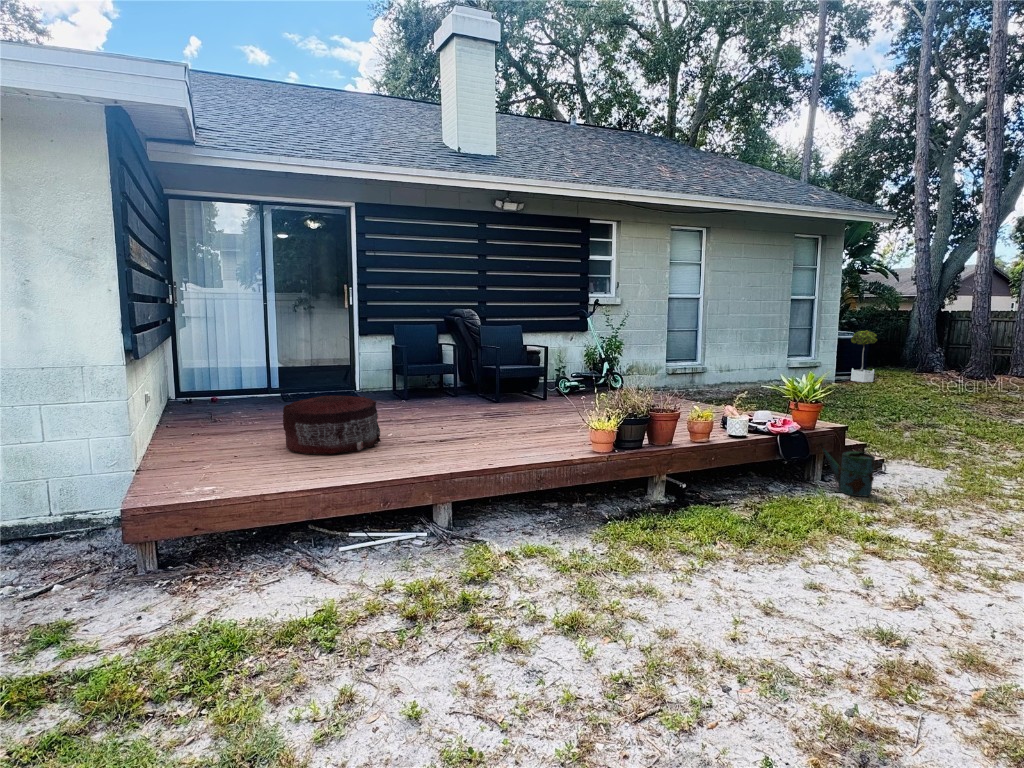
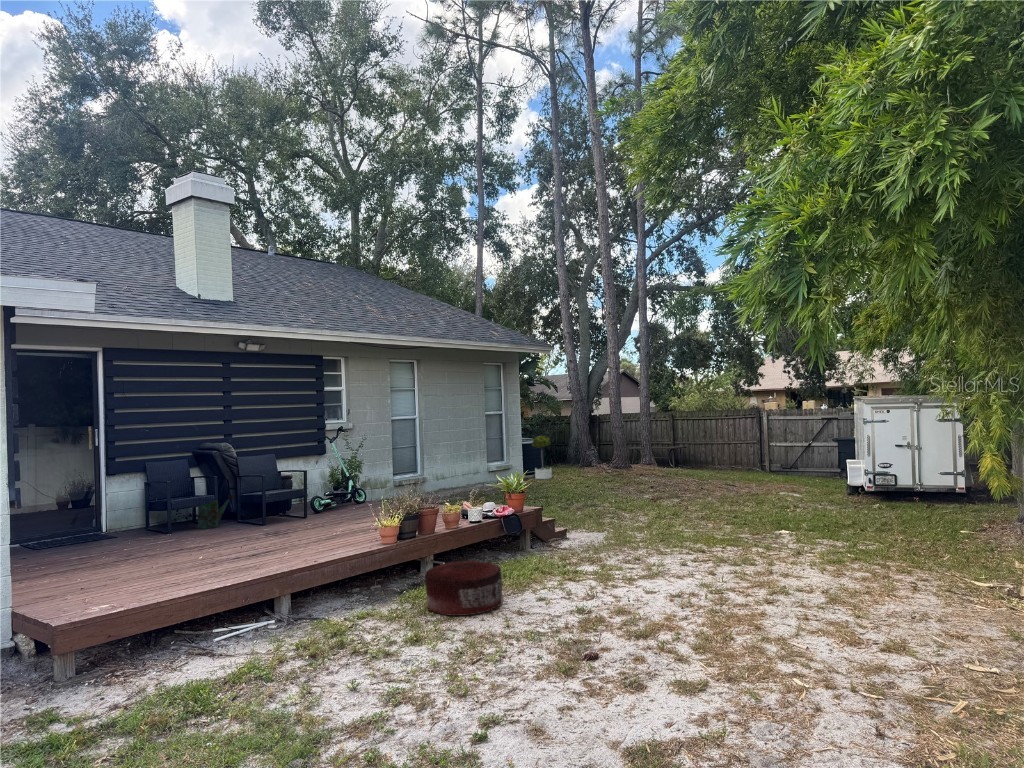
pouf: present [283,395,381,454] -> present [425,560,503,616]
watering can: present [816,442,886,497] -> present [192,495,234,529]

